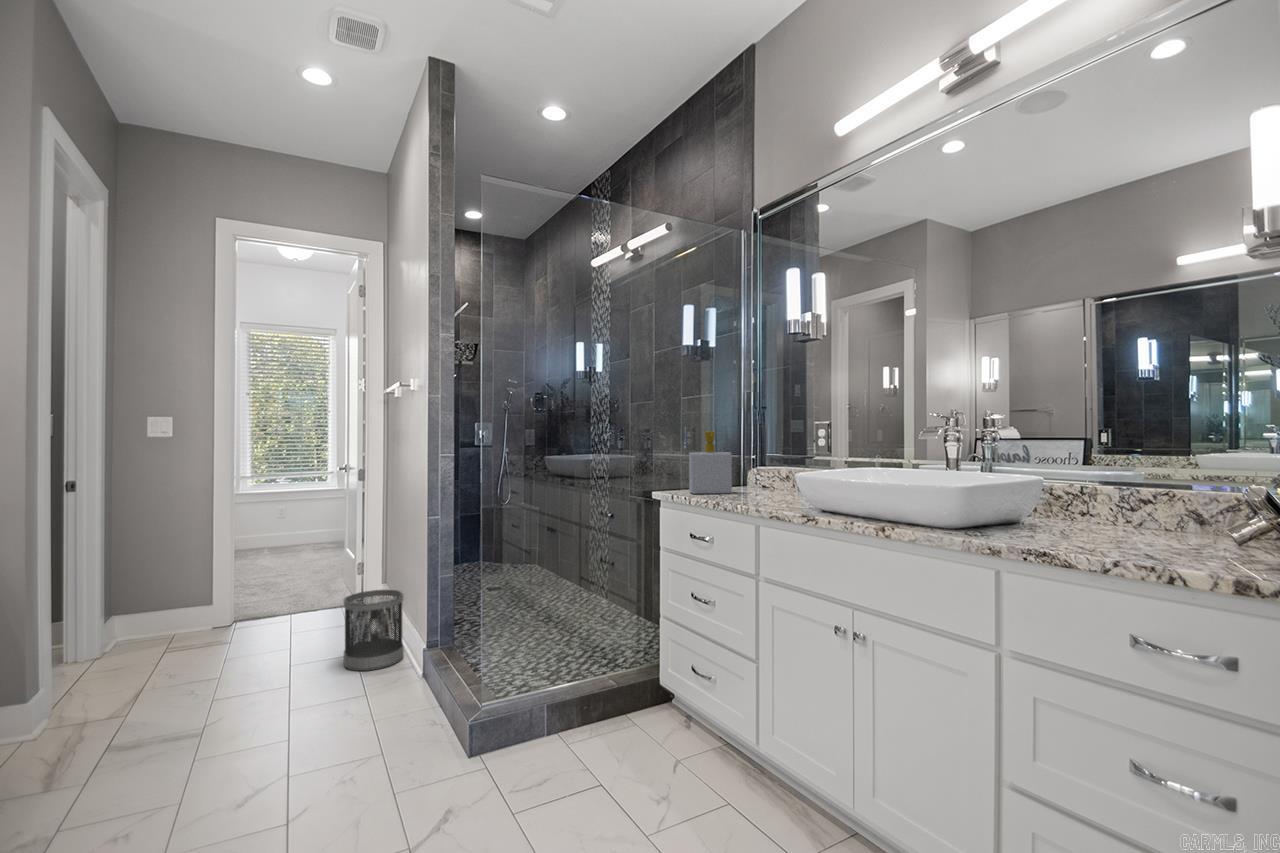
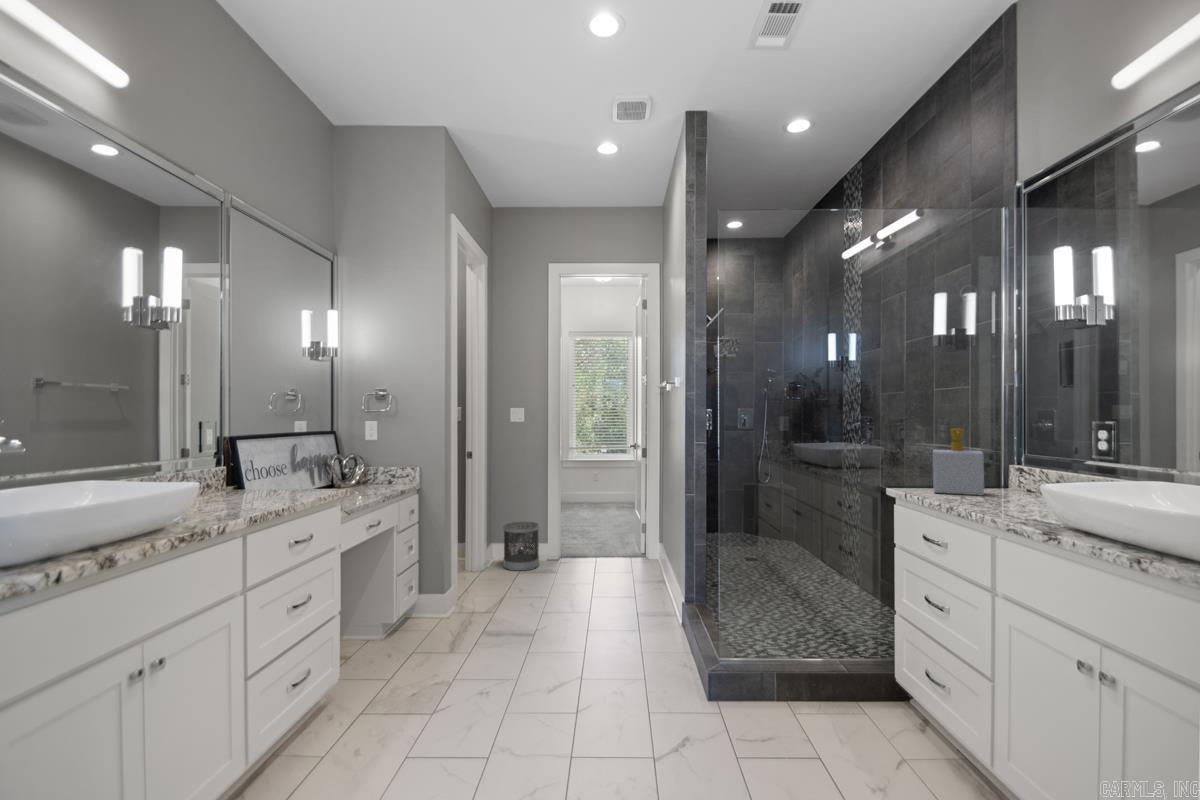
wastebasket: present [344,590,404,671] -> present [503,522,539,571]

